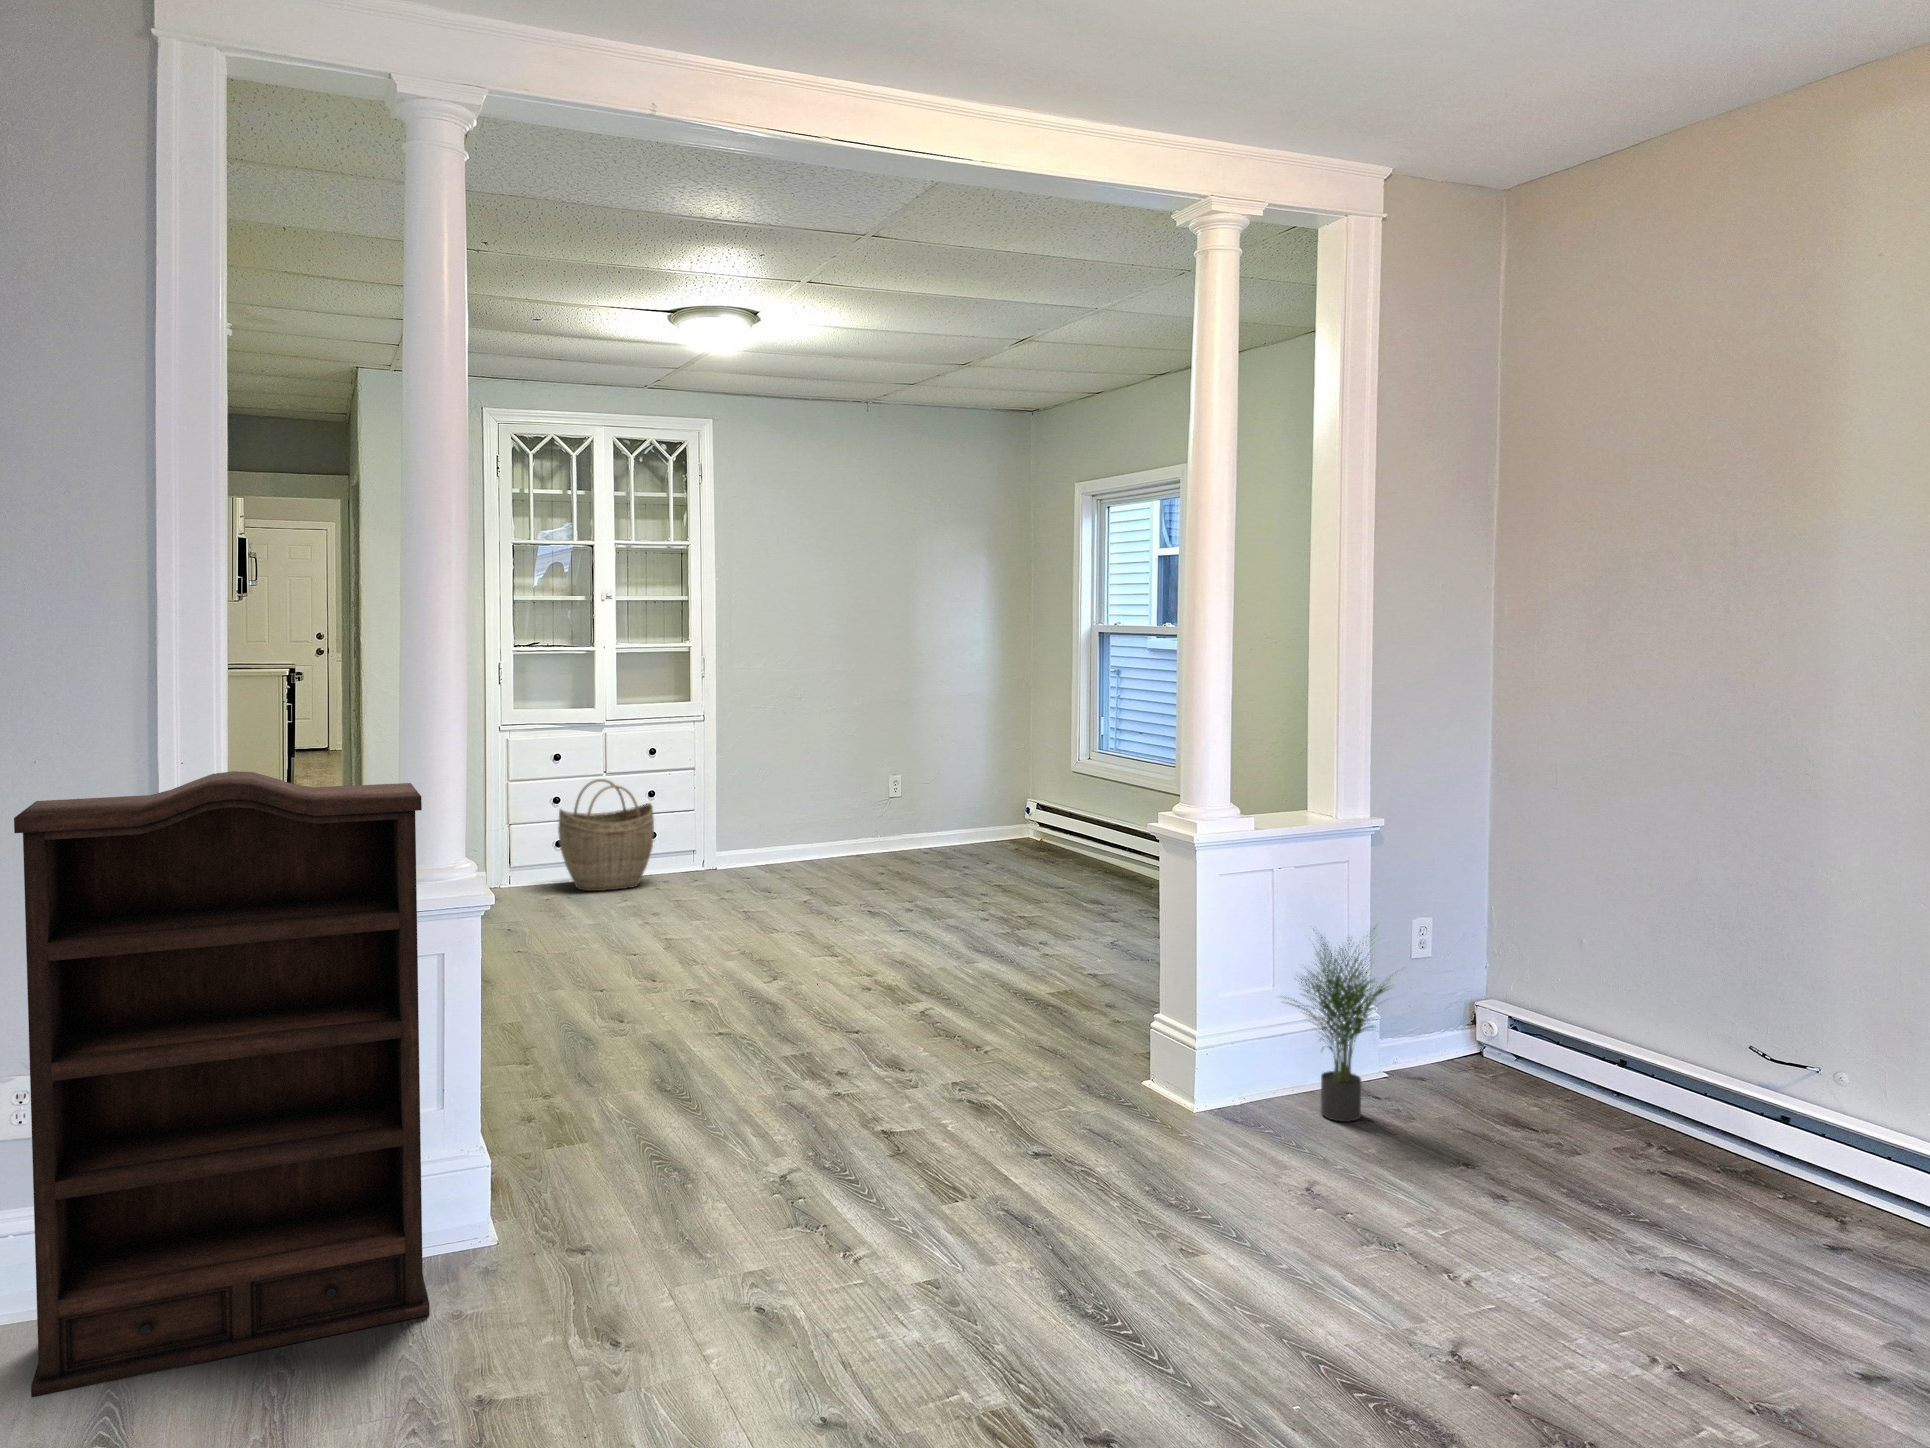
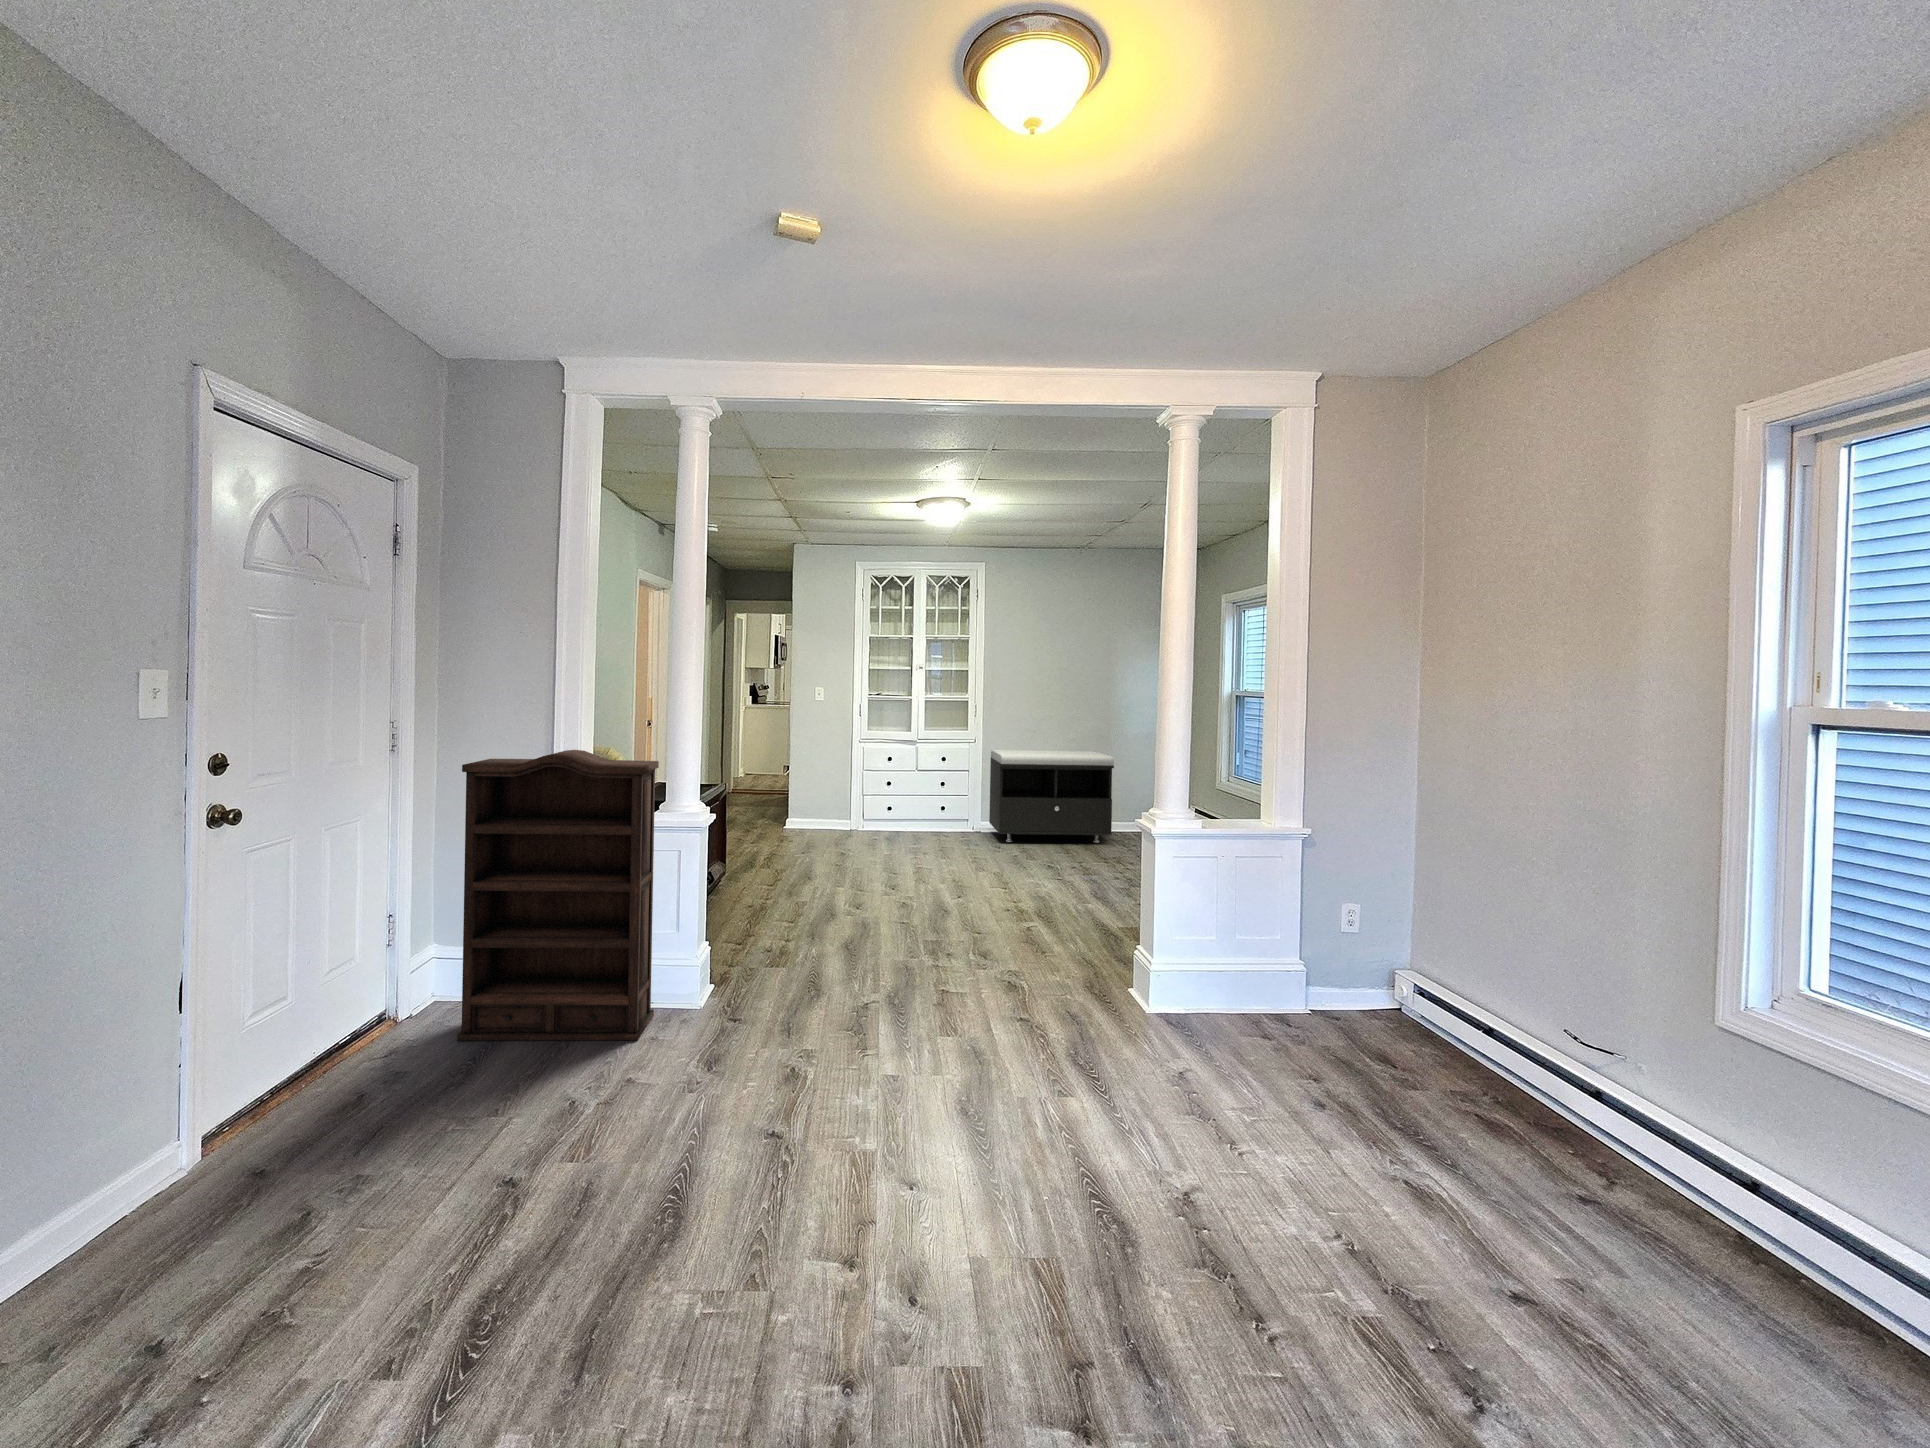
storage bench: none [732,727,935,881] -> present [989,750,1114,843]
woven basket: present [558,779,654,891] -> none [883,773,937,838]
potted plant: present [1281,928,1398,1122] -> none [1195,896,1300,1038]

